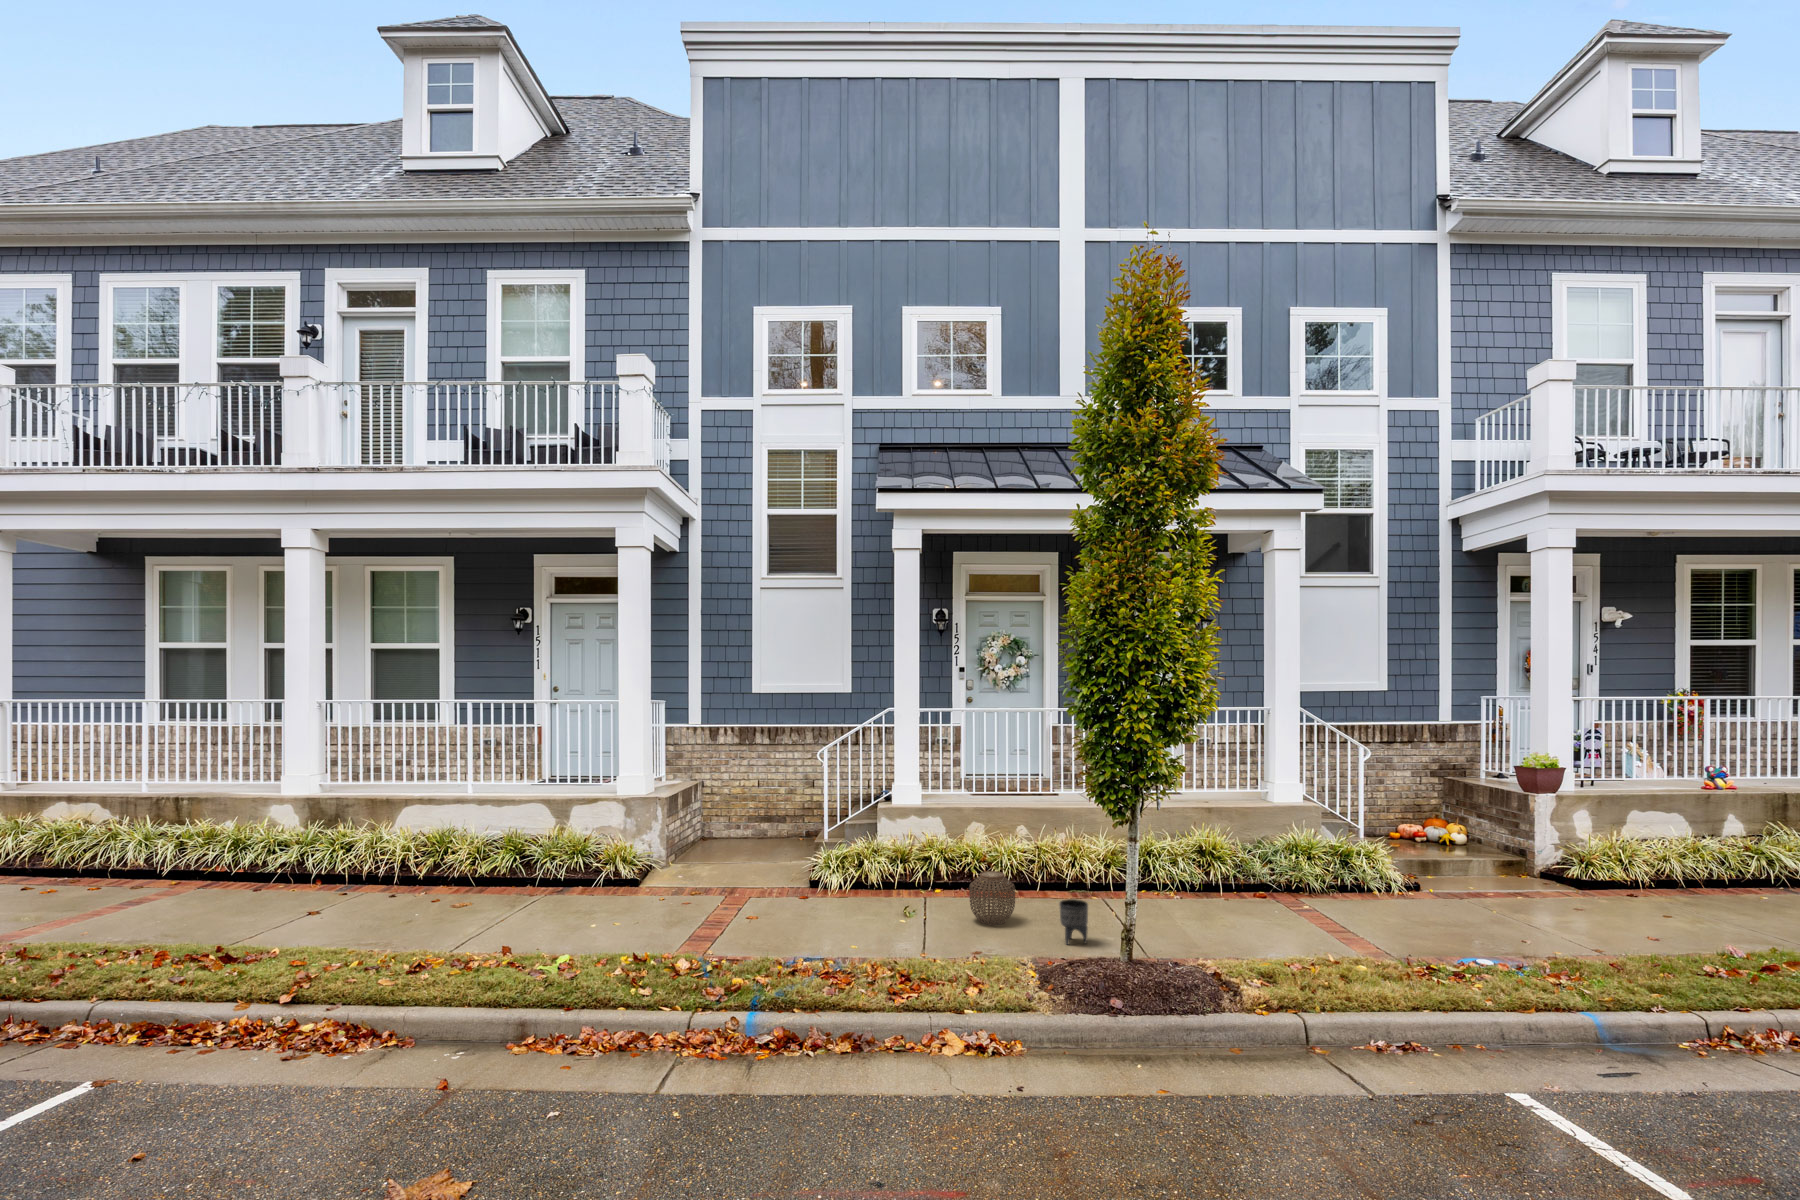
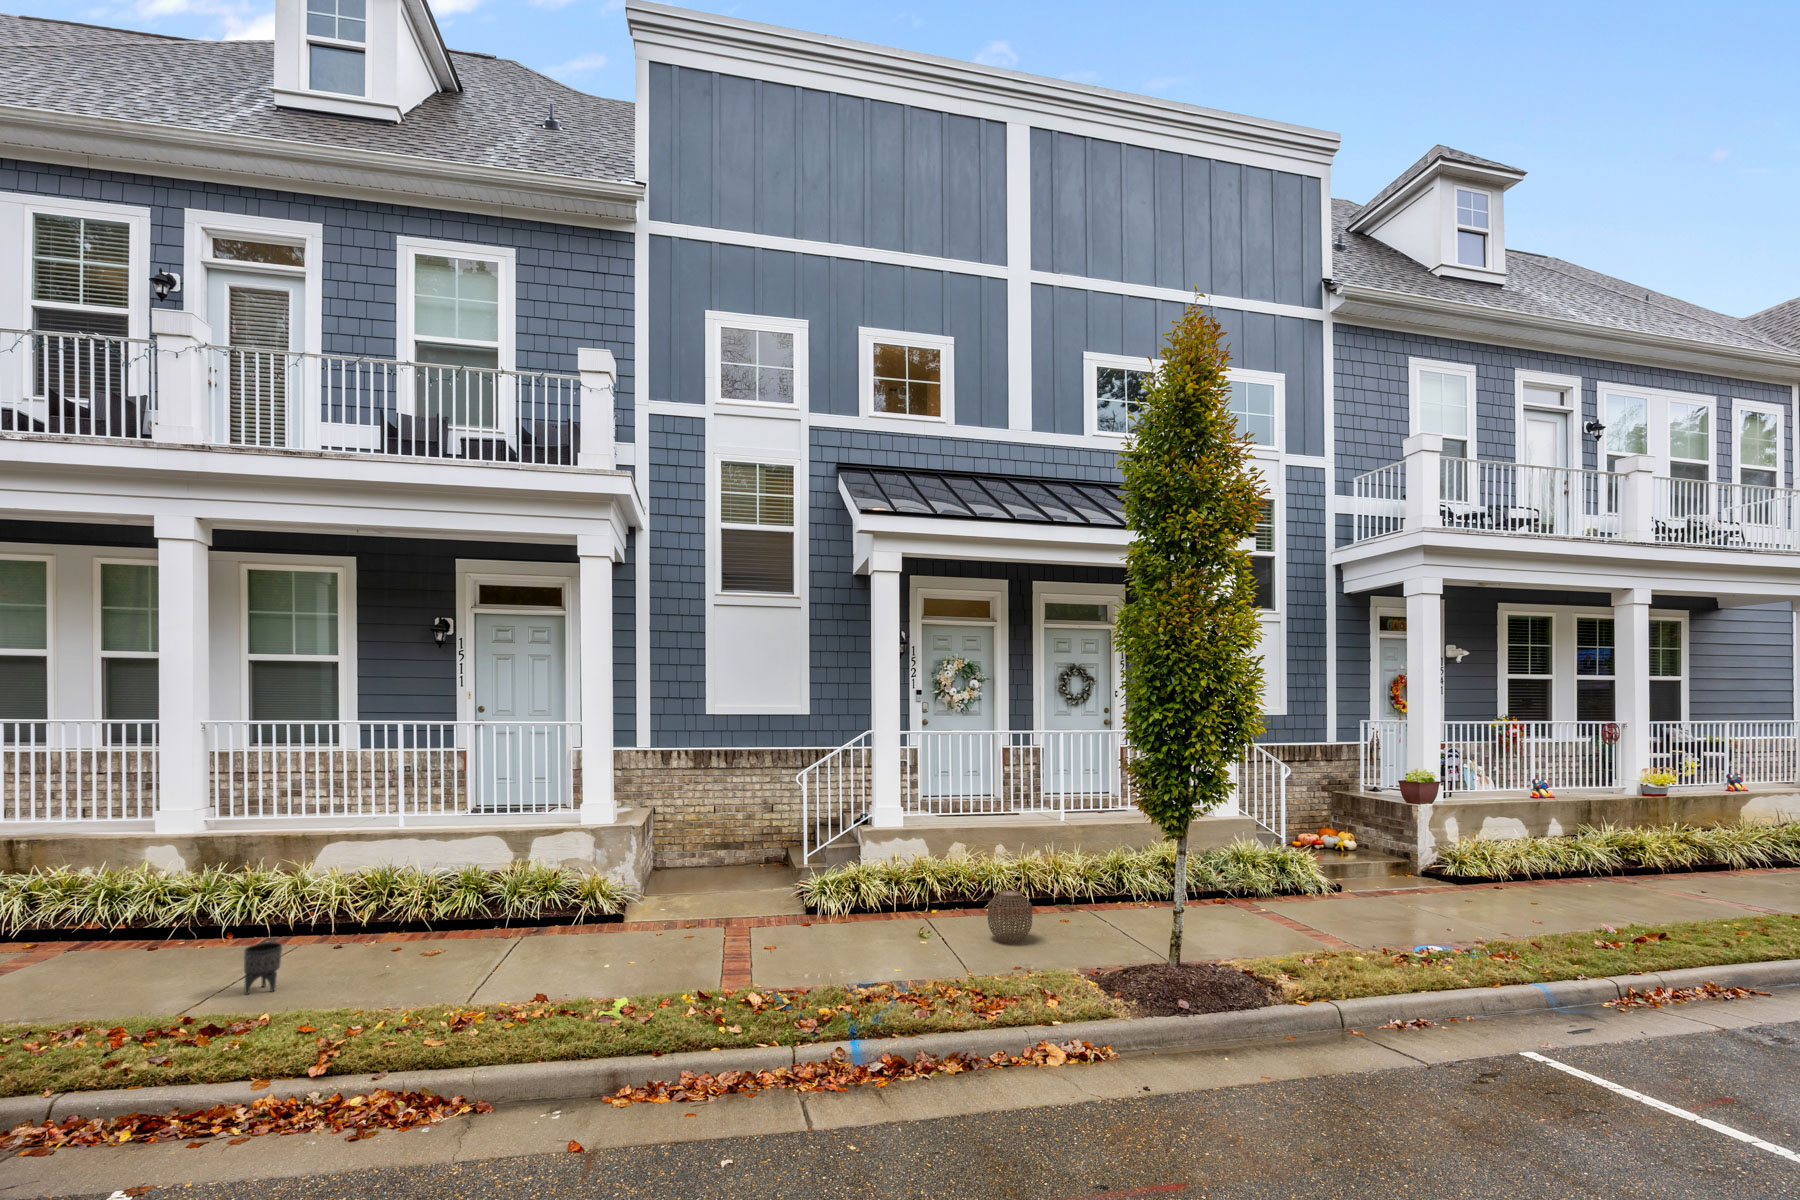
planter: present [1059,899,1088,945] -> present [244,942,282,994]

